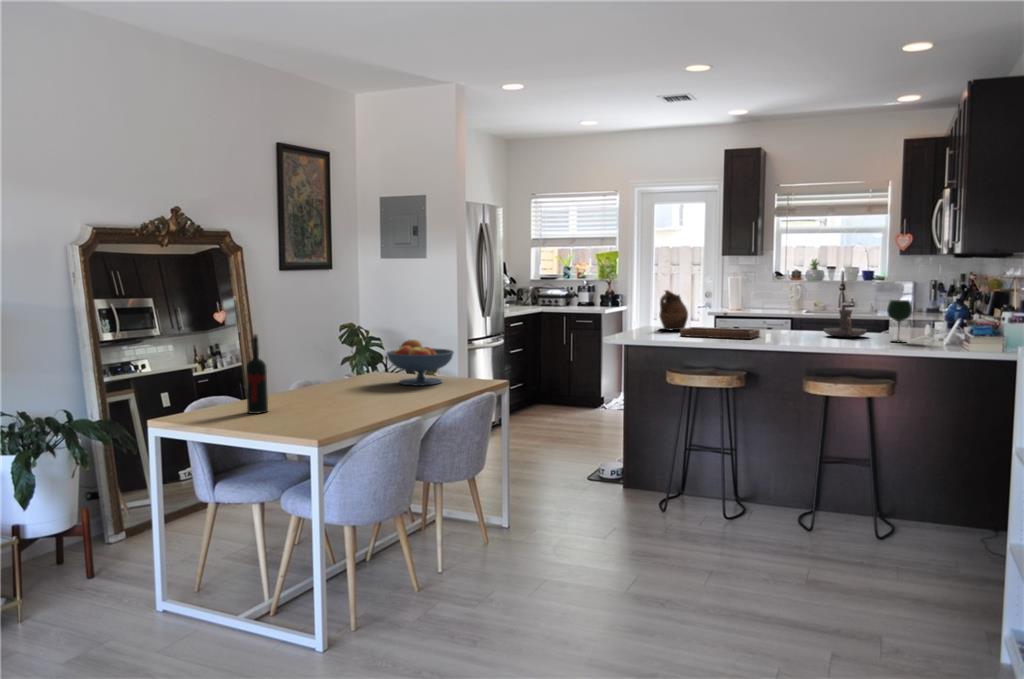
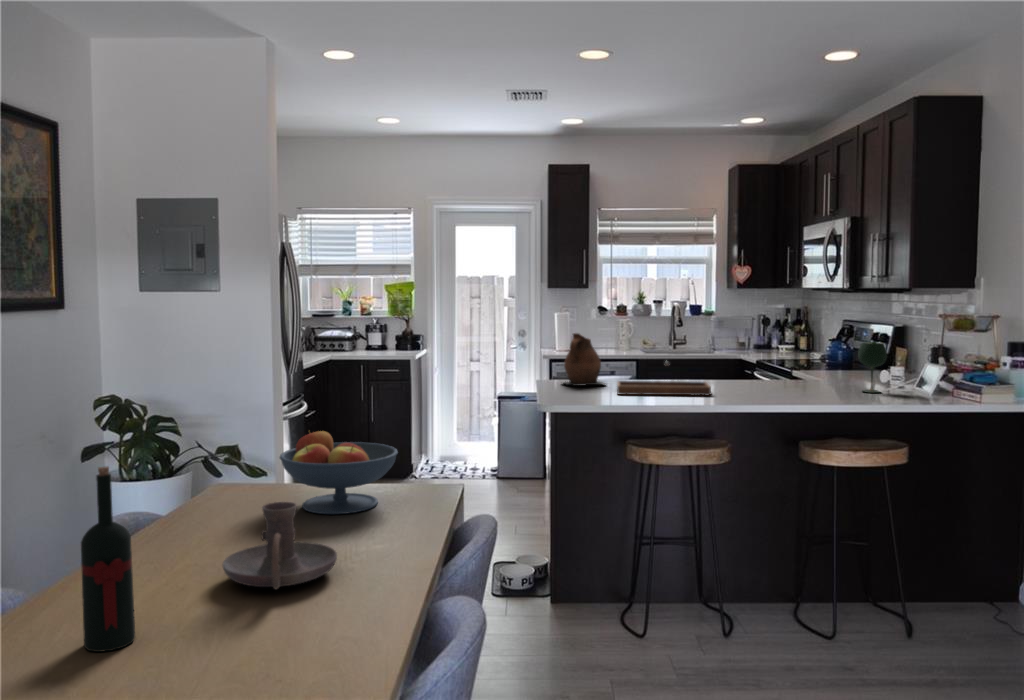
candle holder: present [824,310,867,337] -> present [223,502,337,589]

